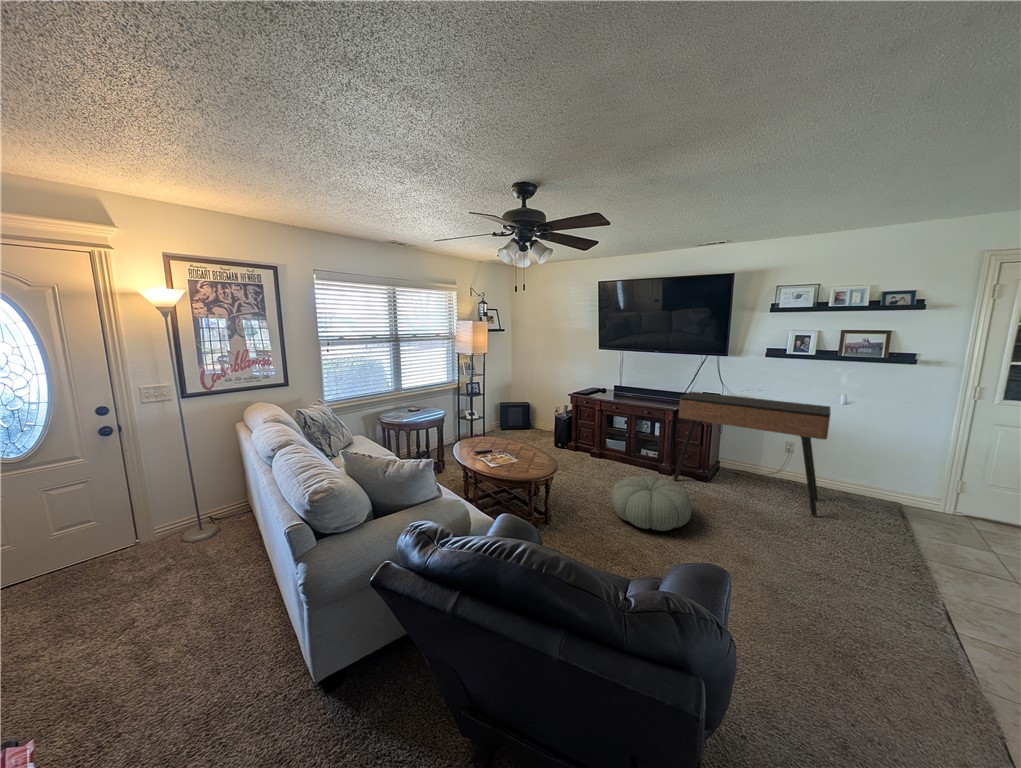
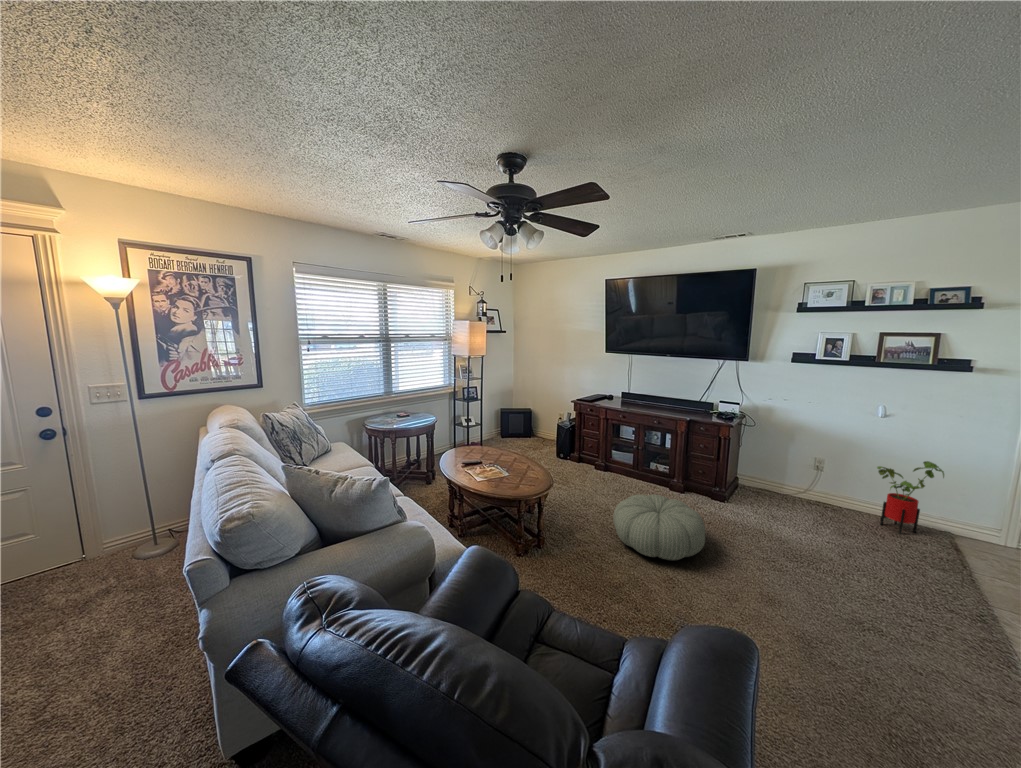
console table: present [674,392,831,516] -> none [686,400,870,546]
house plant: none [838,442,893,505] -> present [877,461,944,534]

